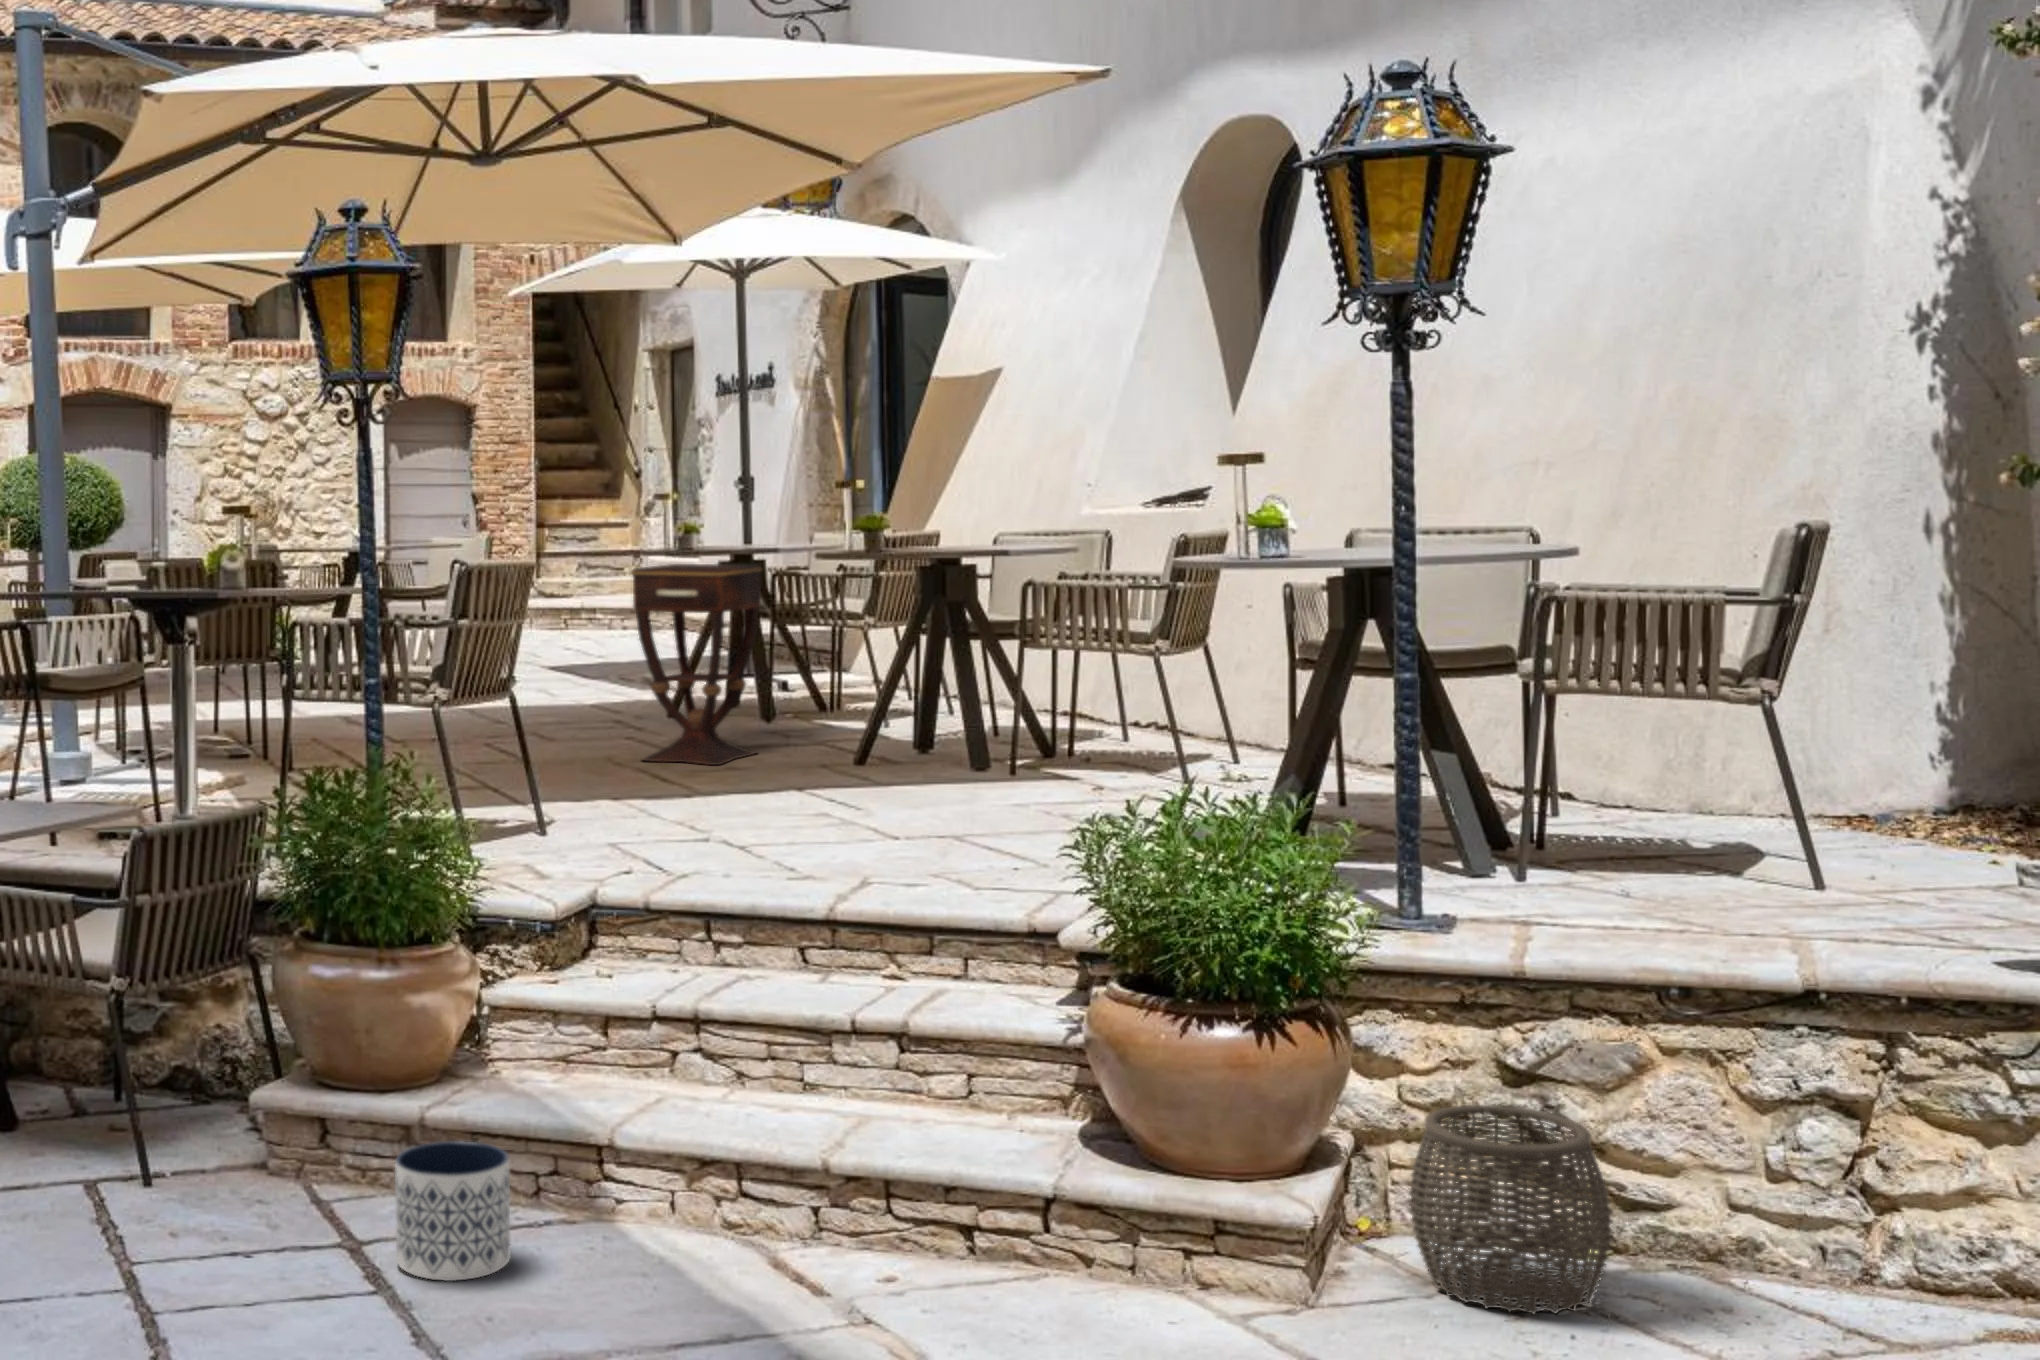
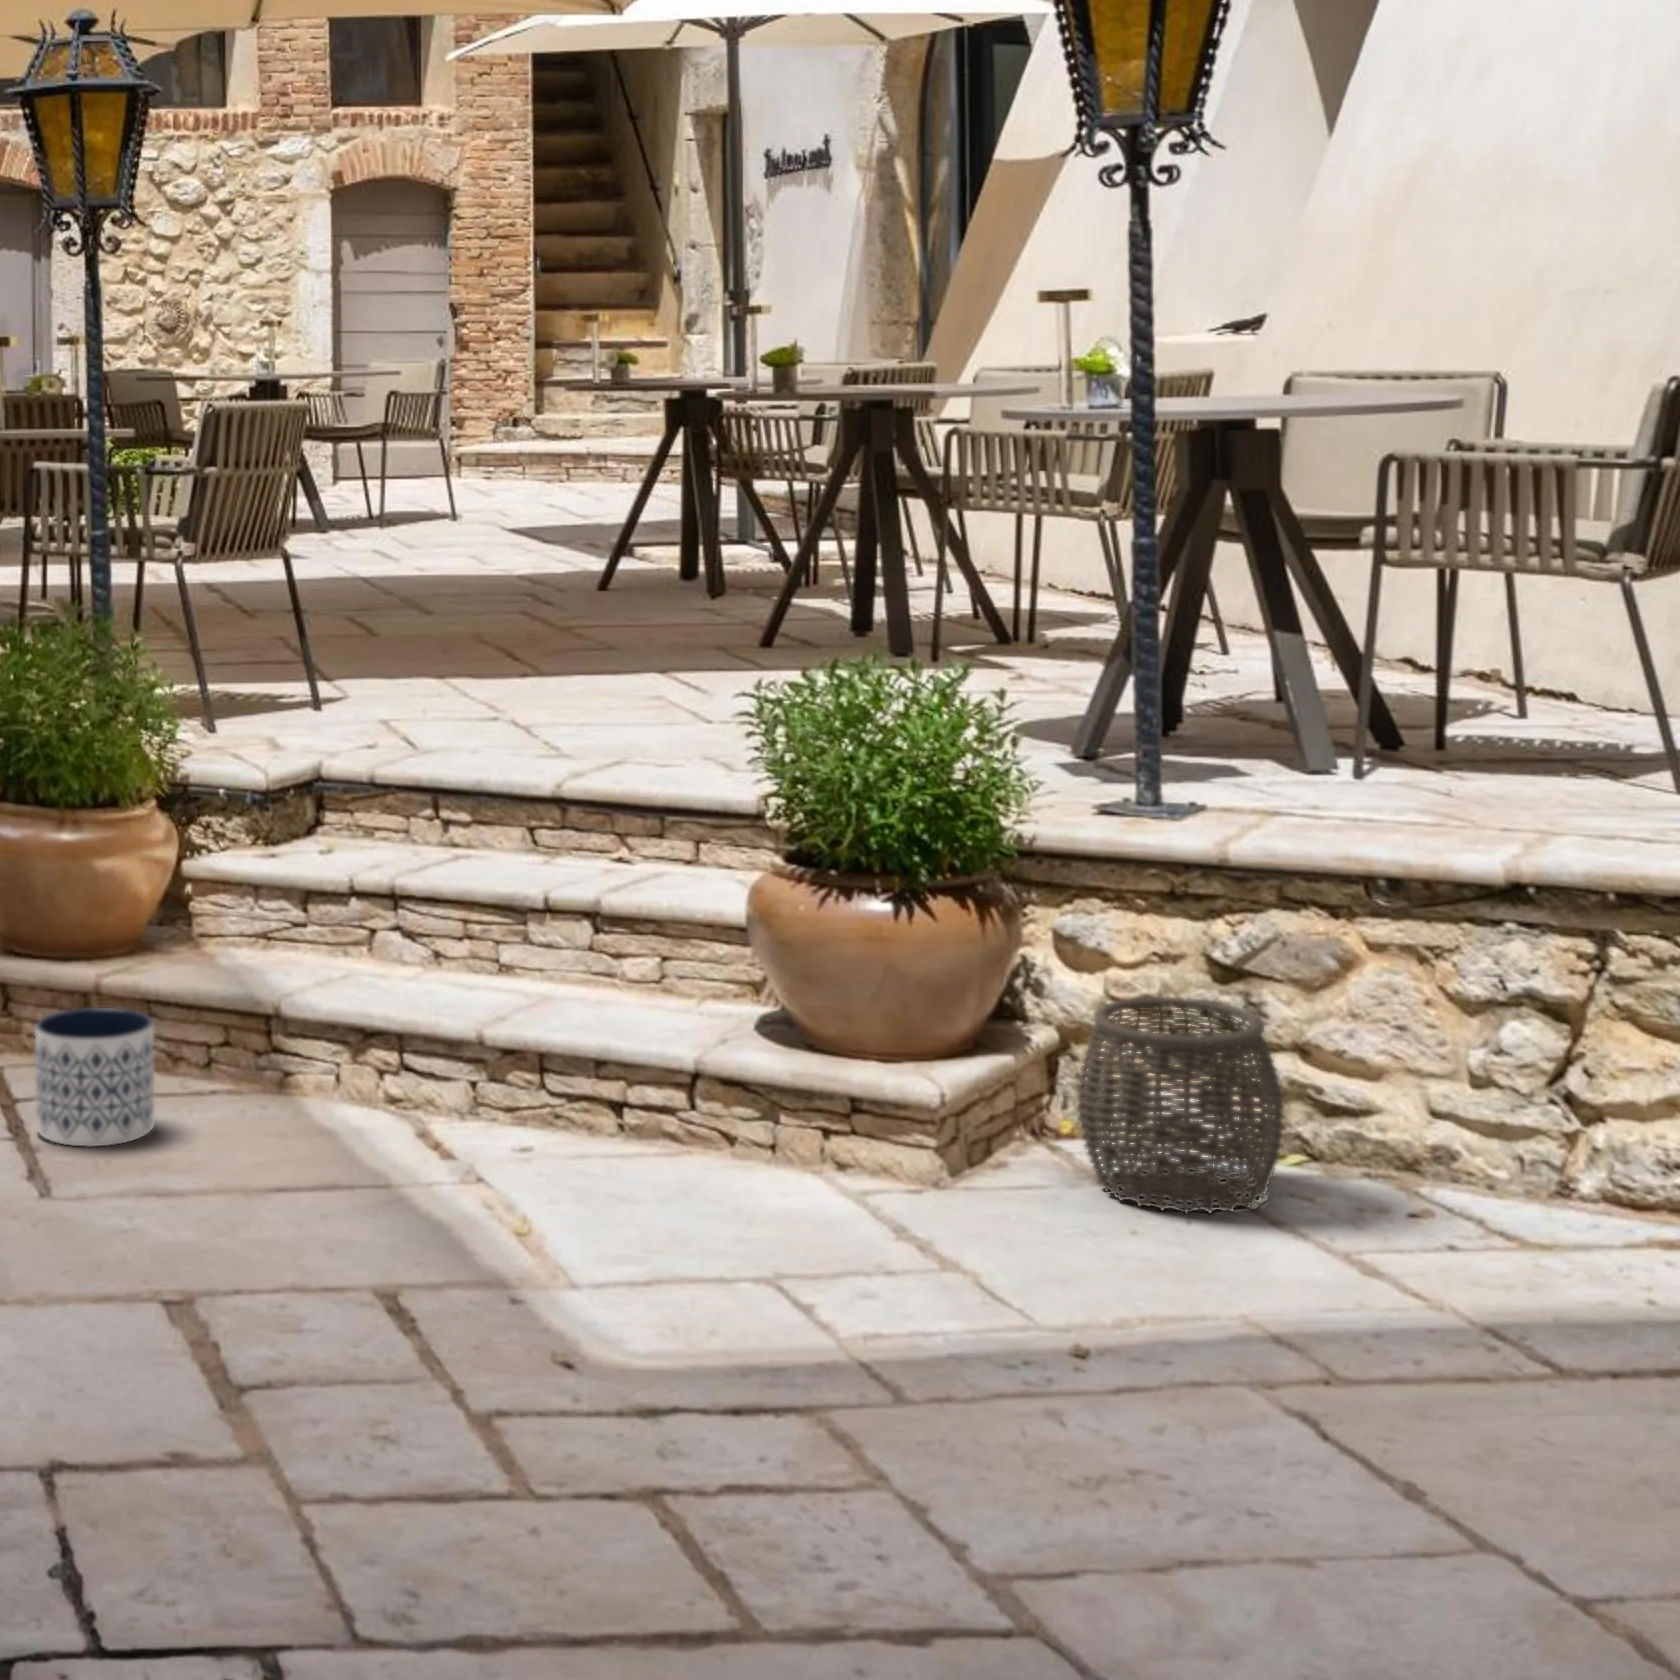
side table: present [632,564,762,765] -> none [460,398,615,628]

